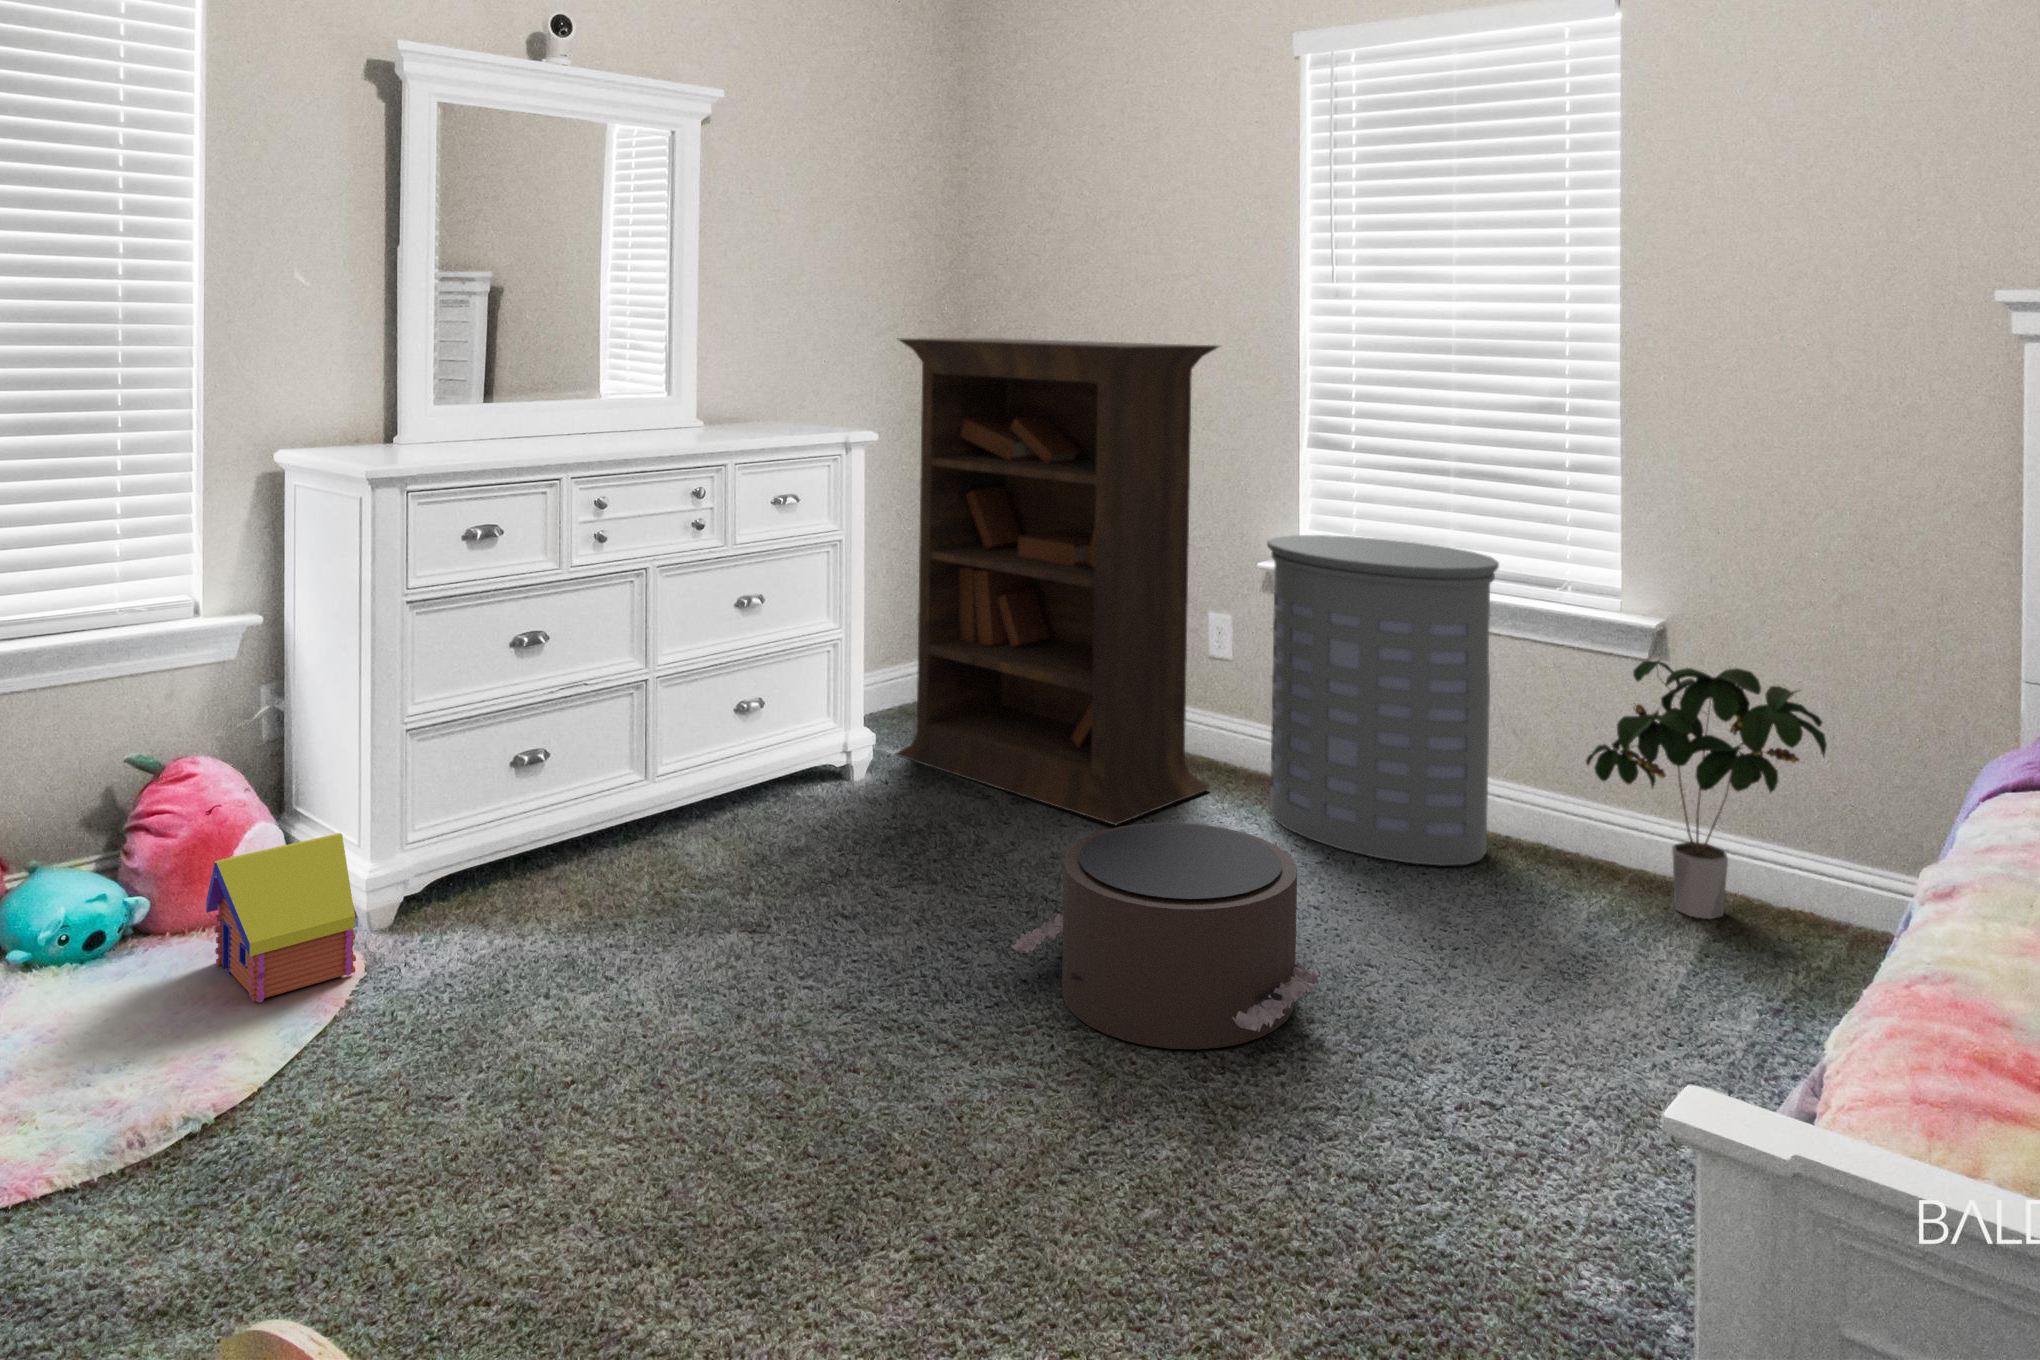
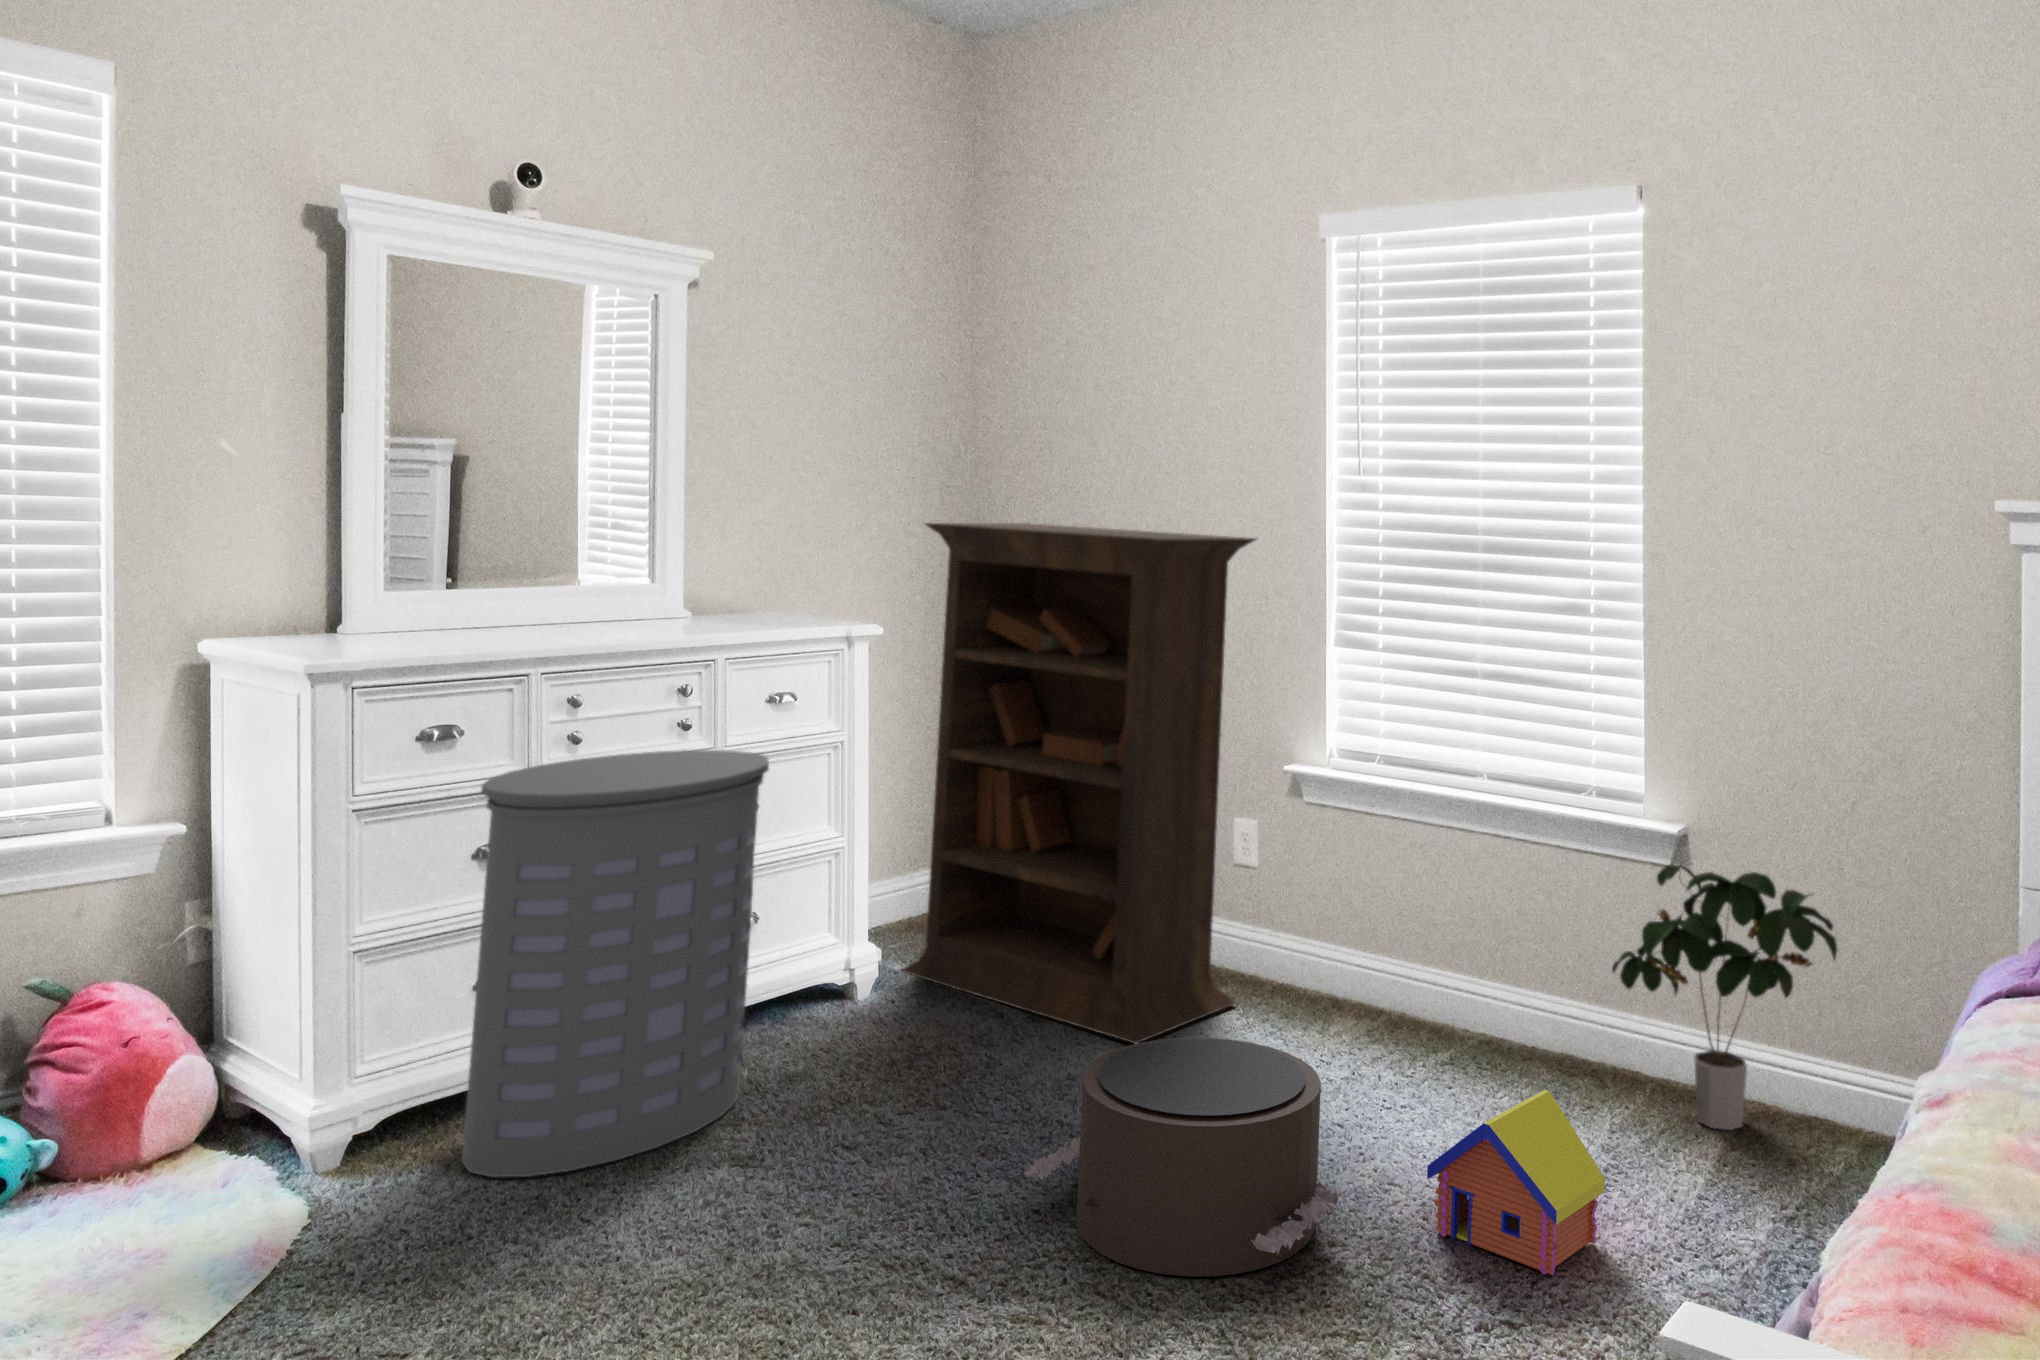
laundry hamper: present [1267,535,1499,865] -> present [462,750,769,1177]
toy house: present [206,833,356,1003] -> present [1427,1090,1605,1275]

